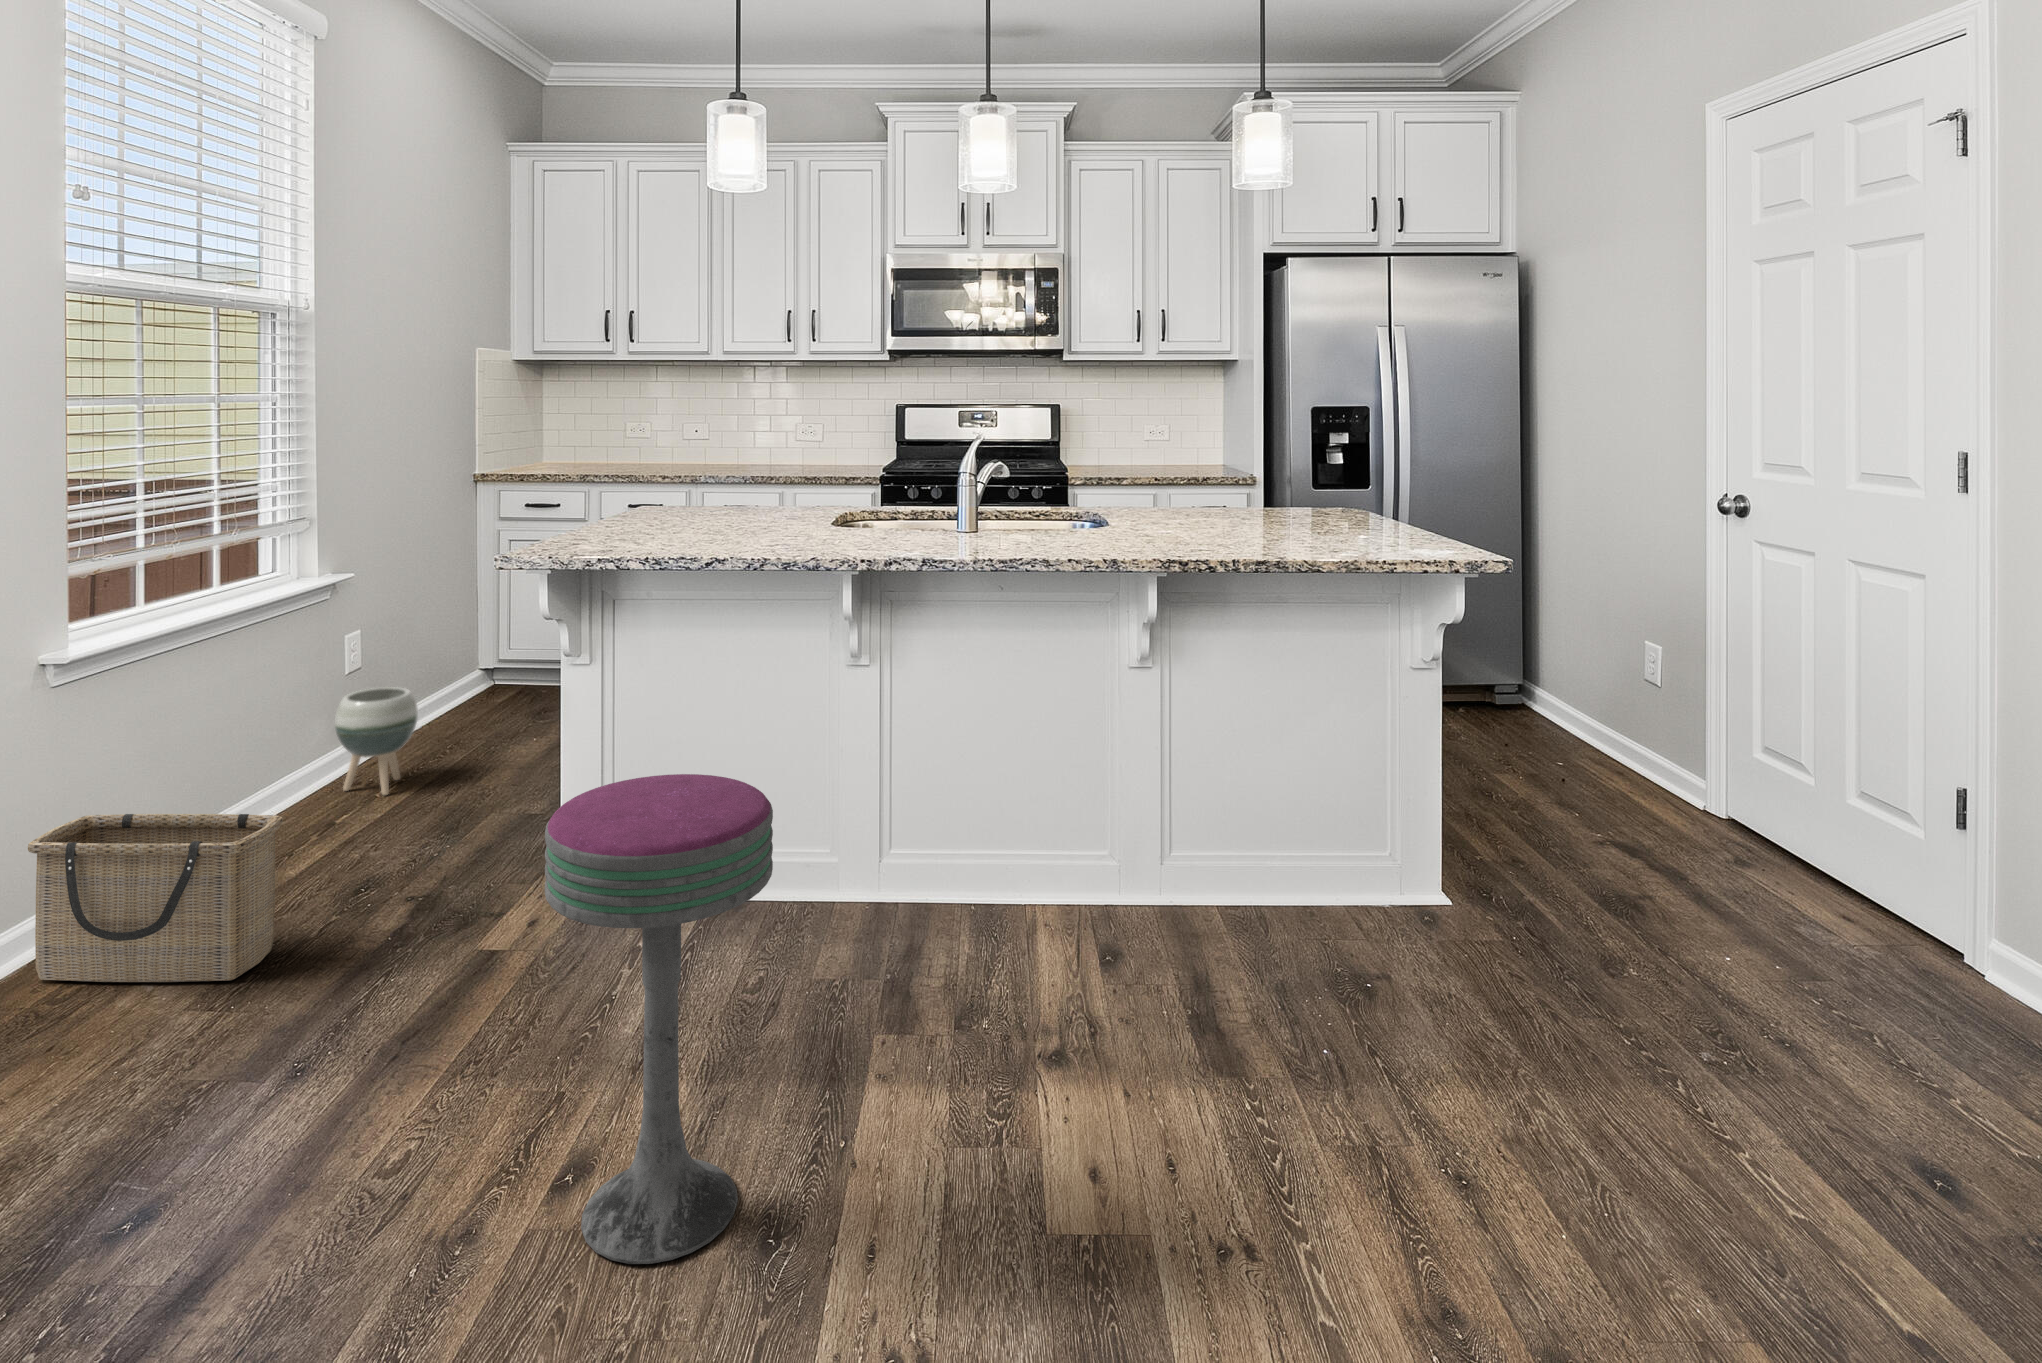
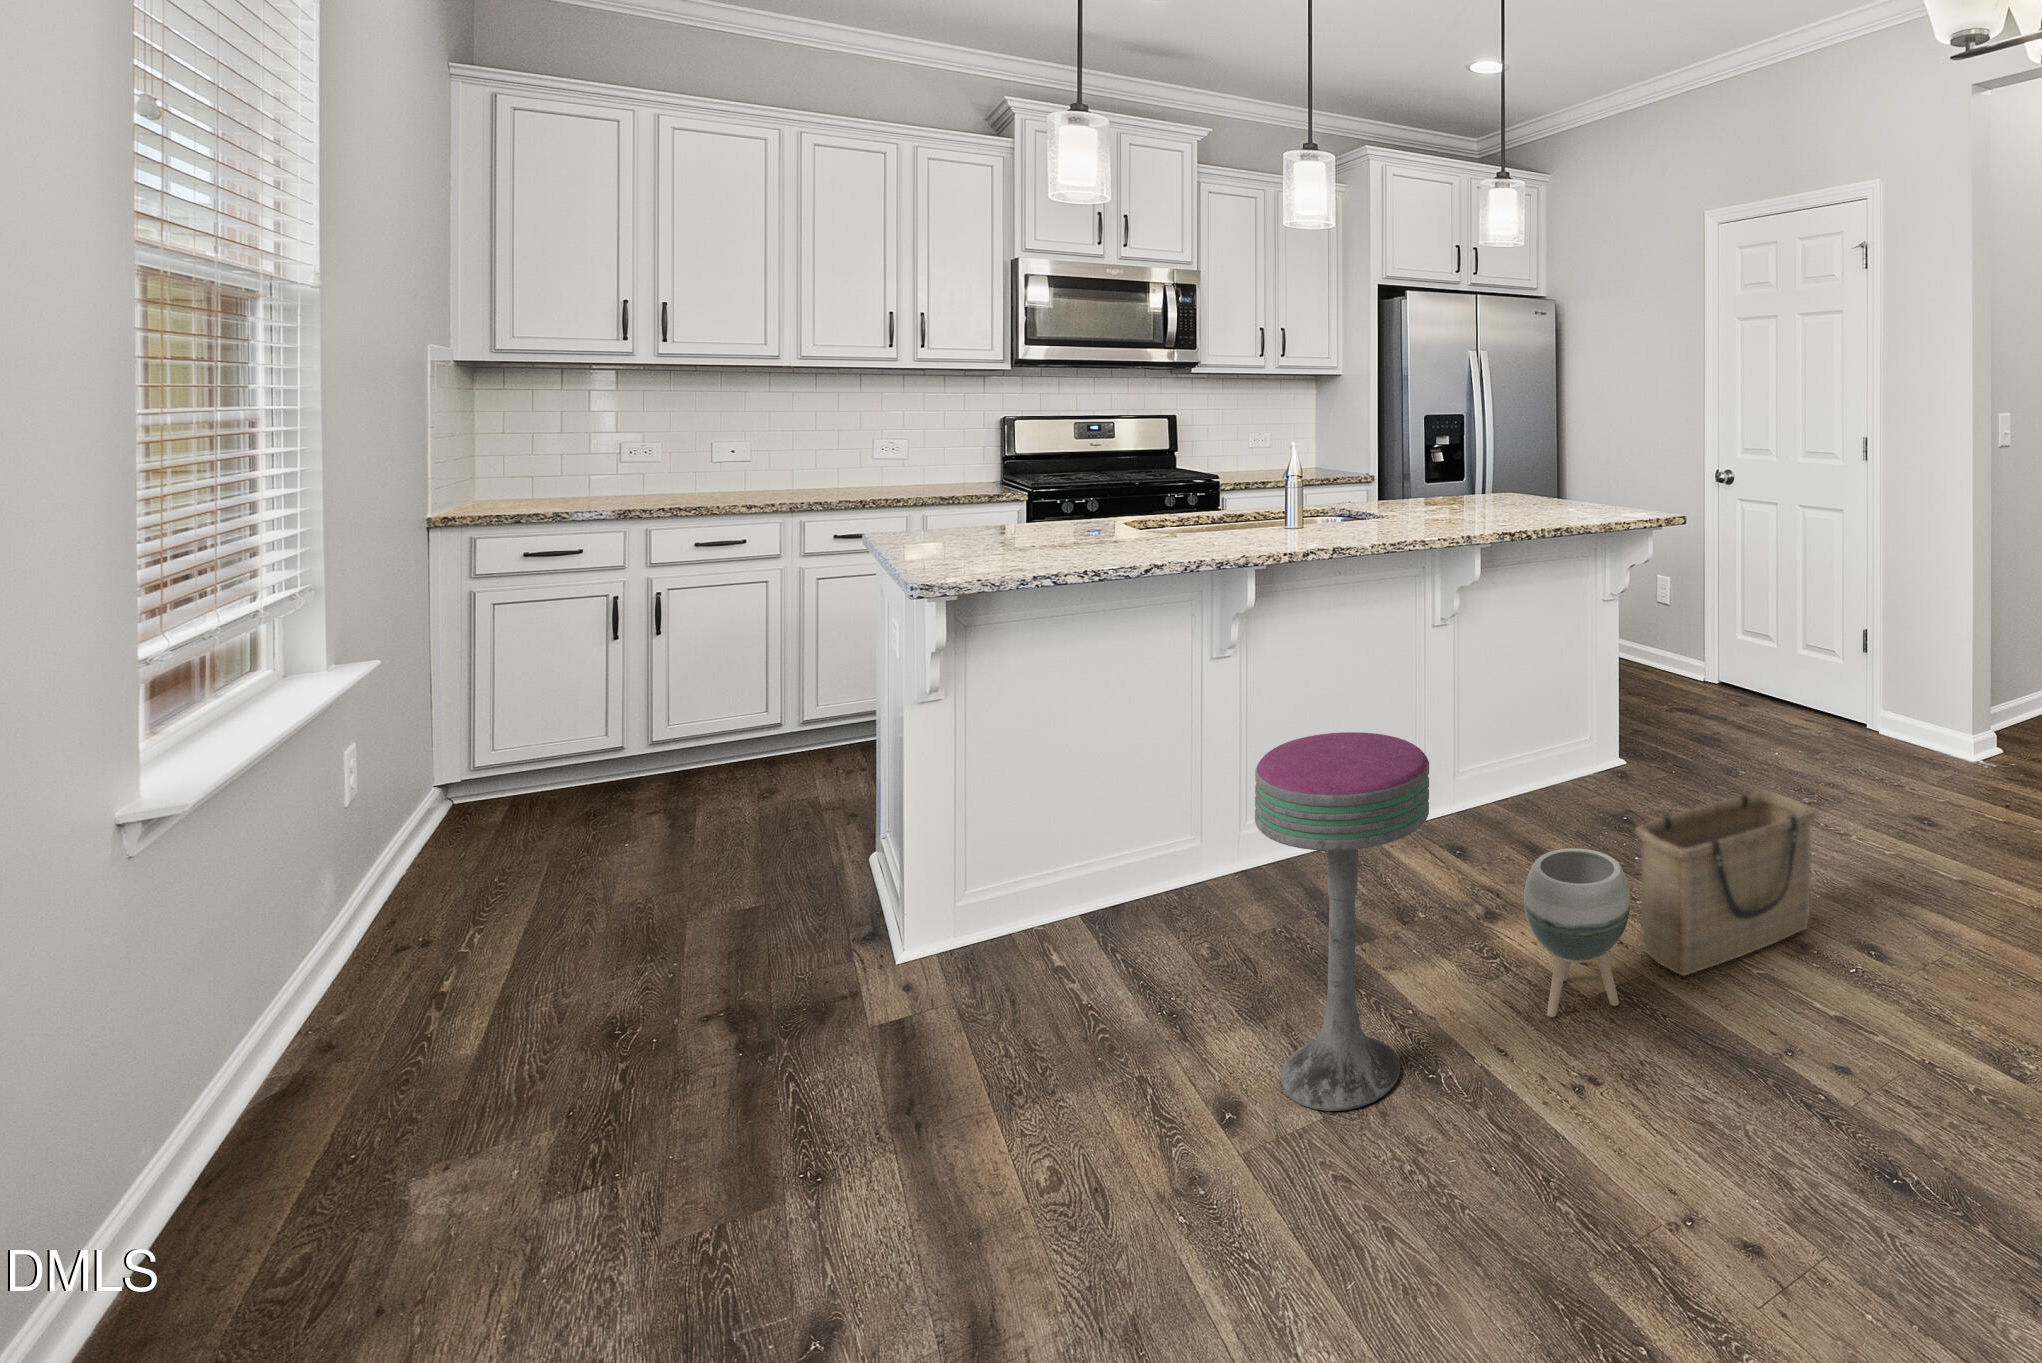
planter: present [335,687,418,795] -> present [1524,848,1630,1017]
basket: present [28,814,283,982] -> present [1636,790,1816,975]

